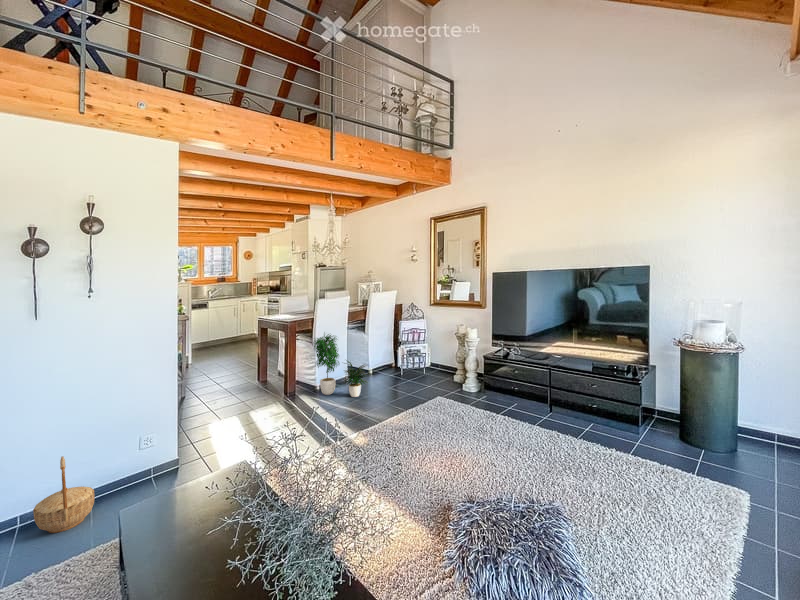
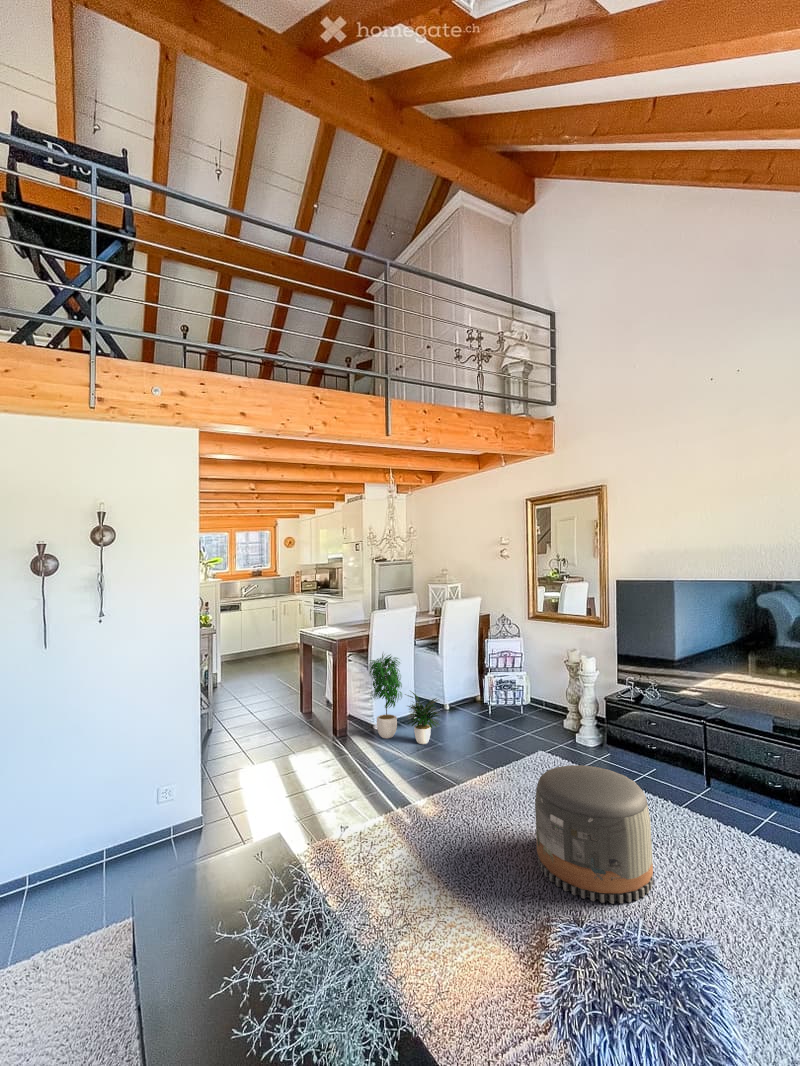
pouf: none [439,400,517,488] -> present [535,765,653,903]
basket: present [33,456,95,533] -> none [51,804,113,899]

